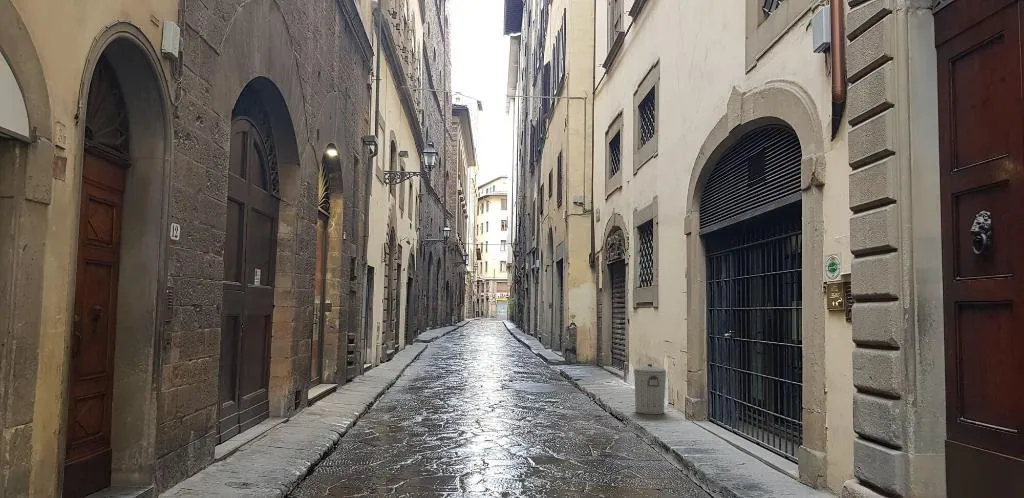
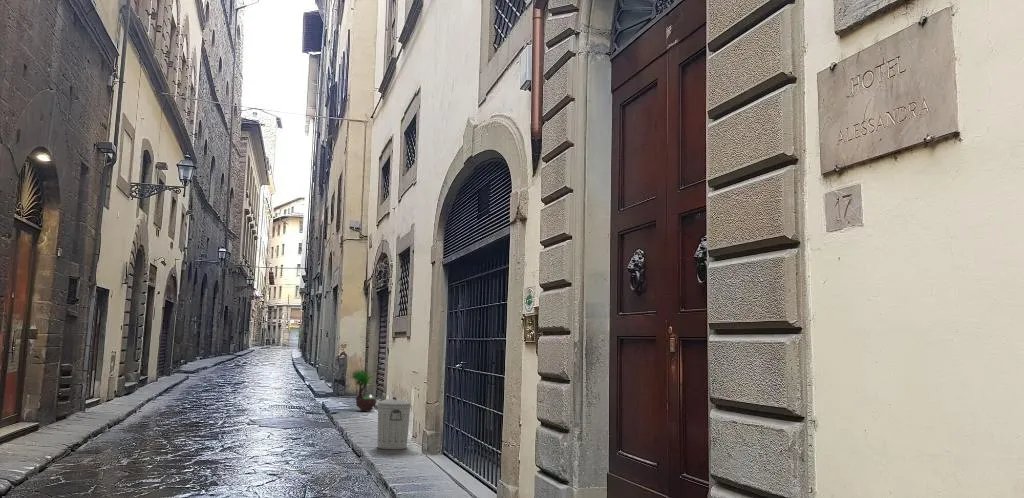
potted tree: none [588,334,614,378] -> present [352,370,376,412]

